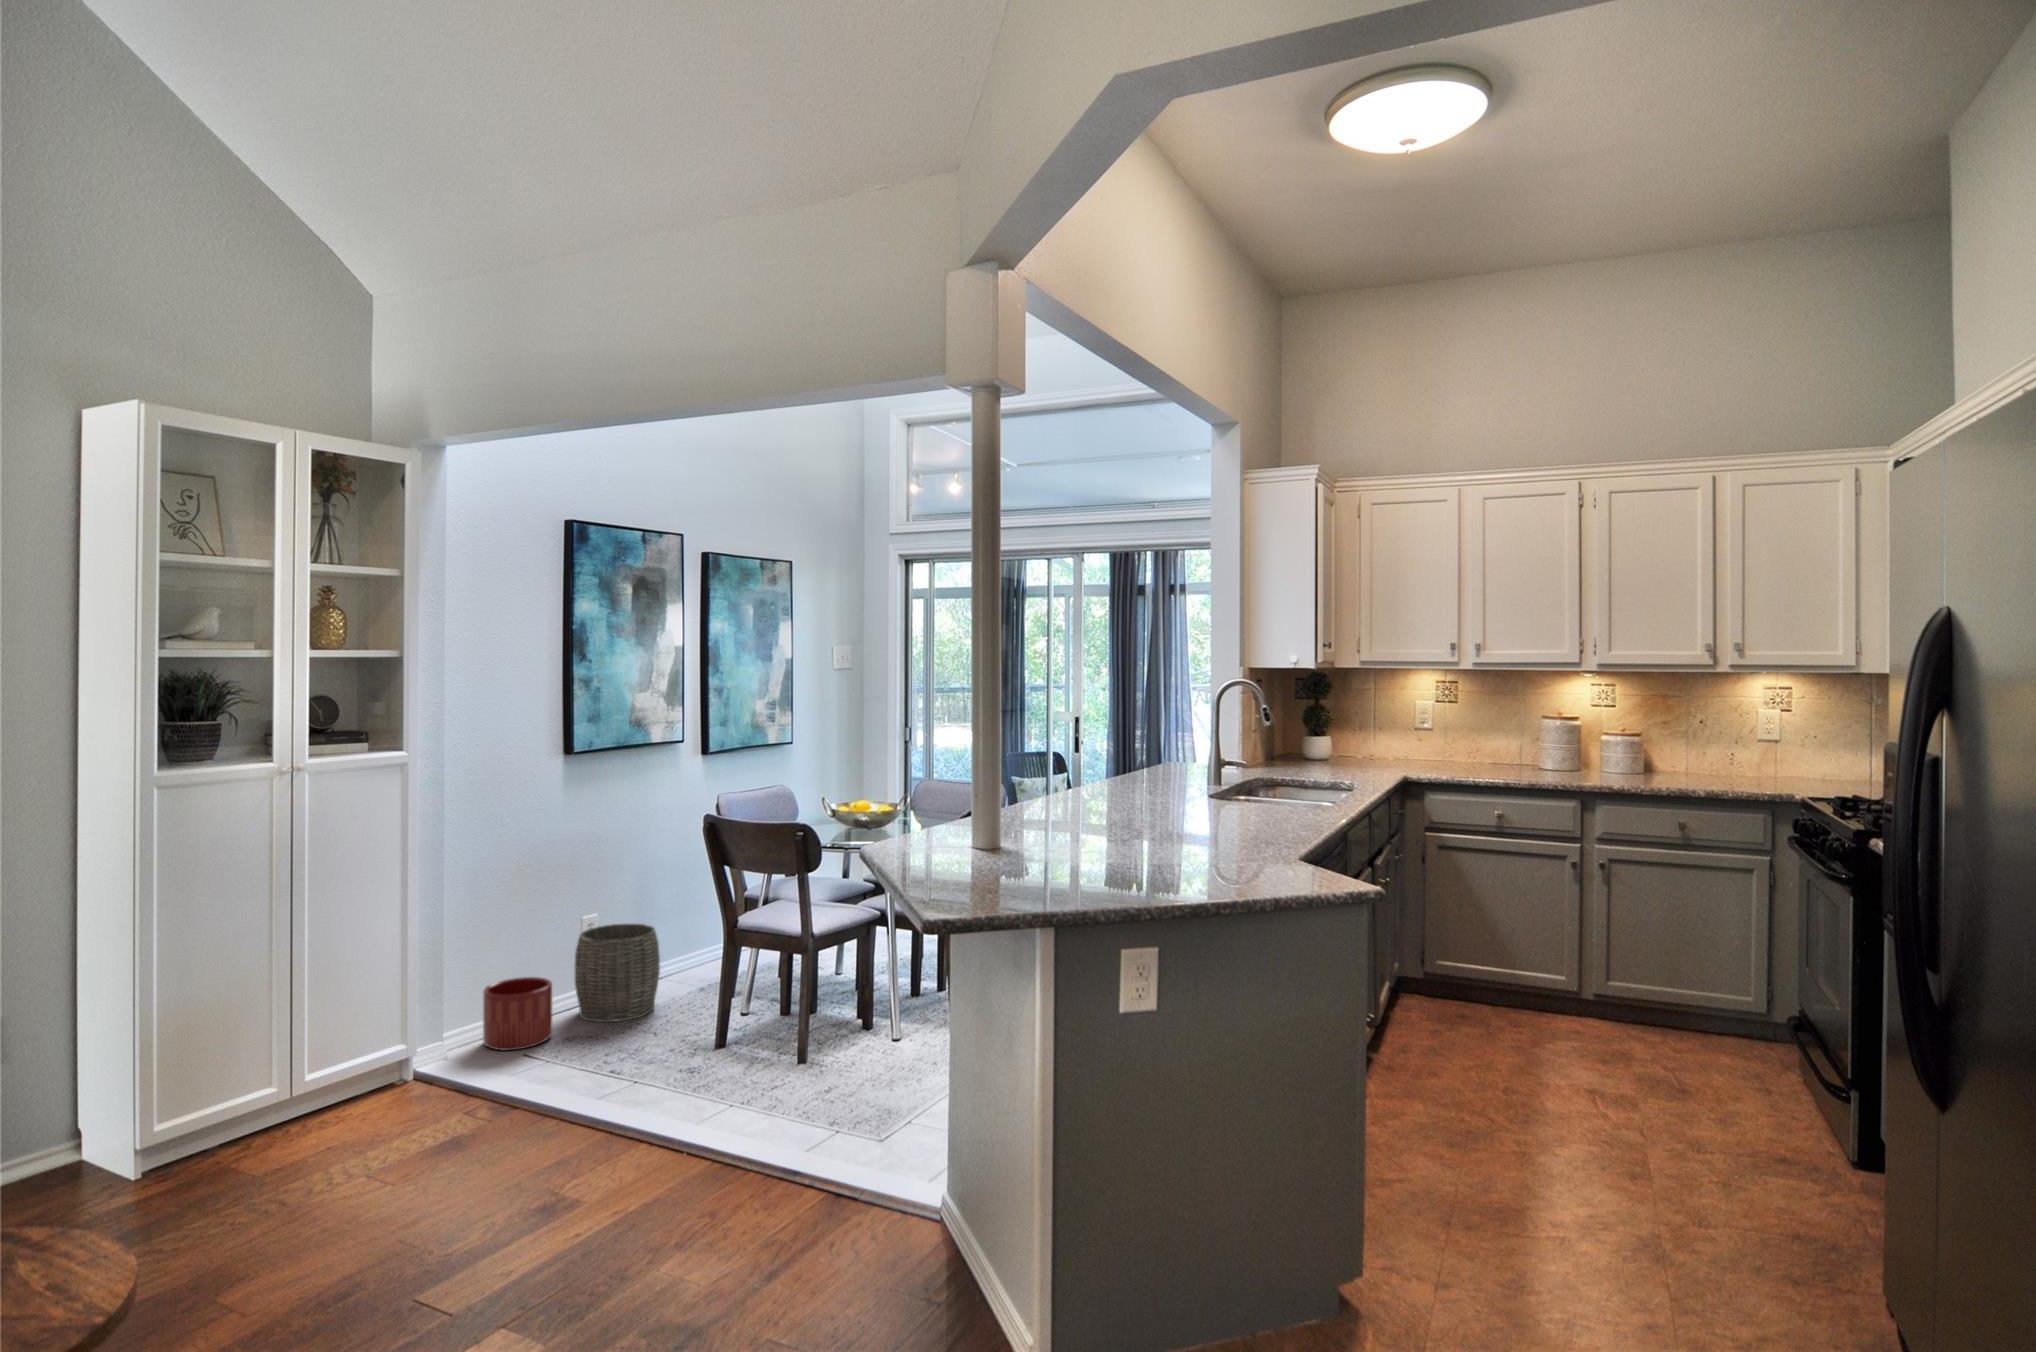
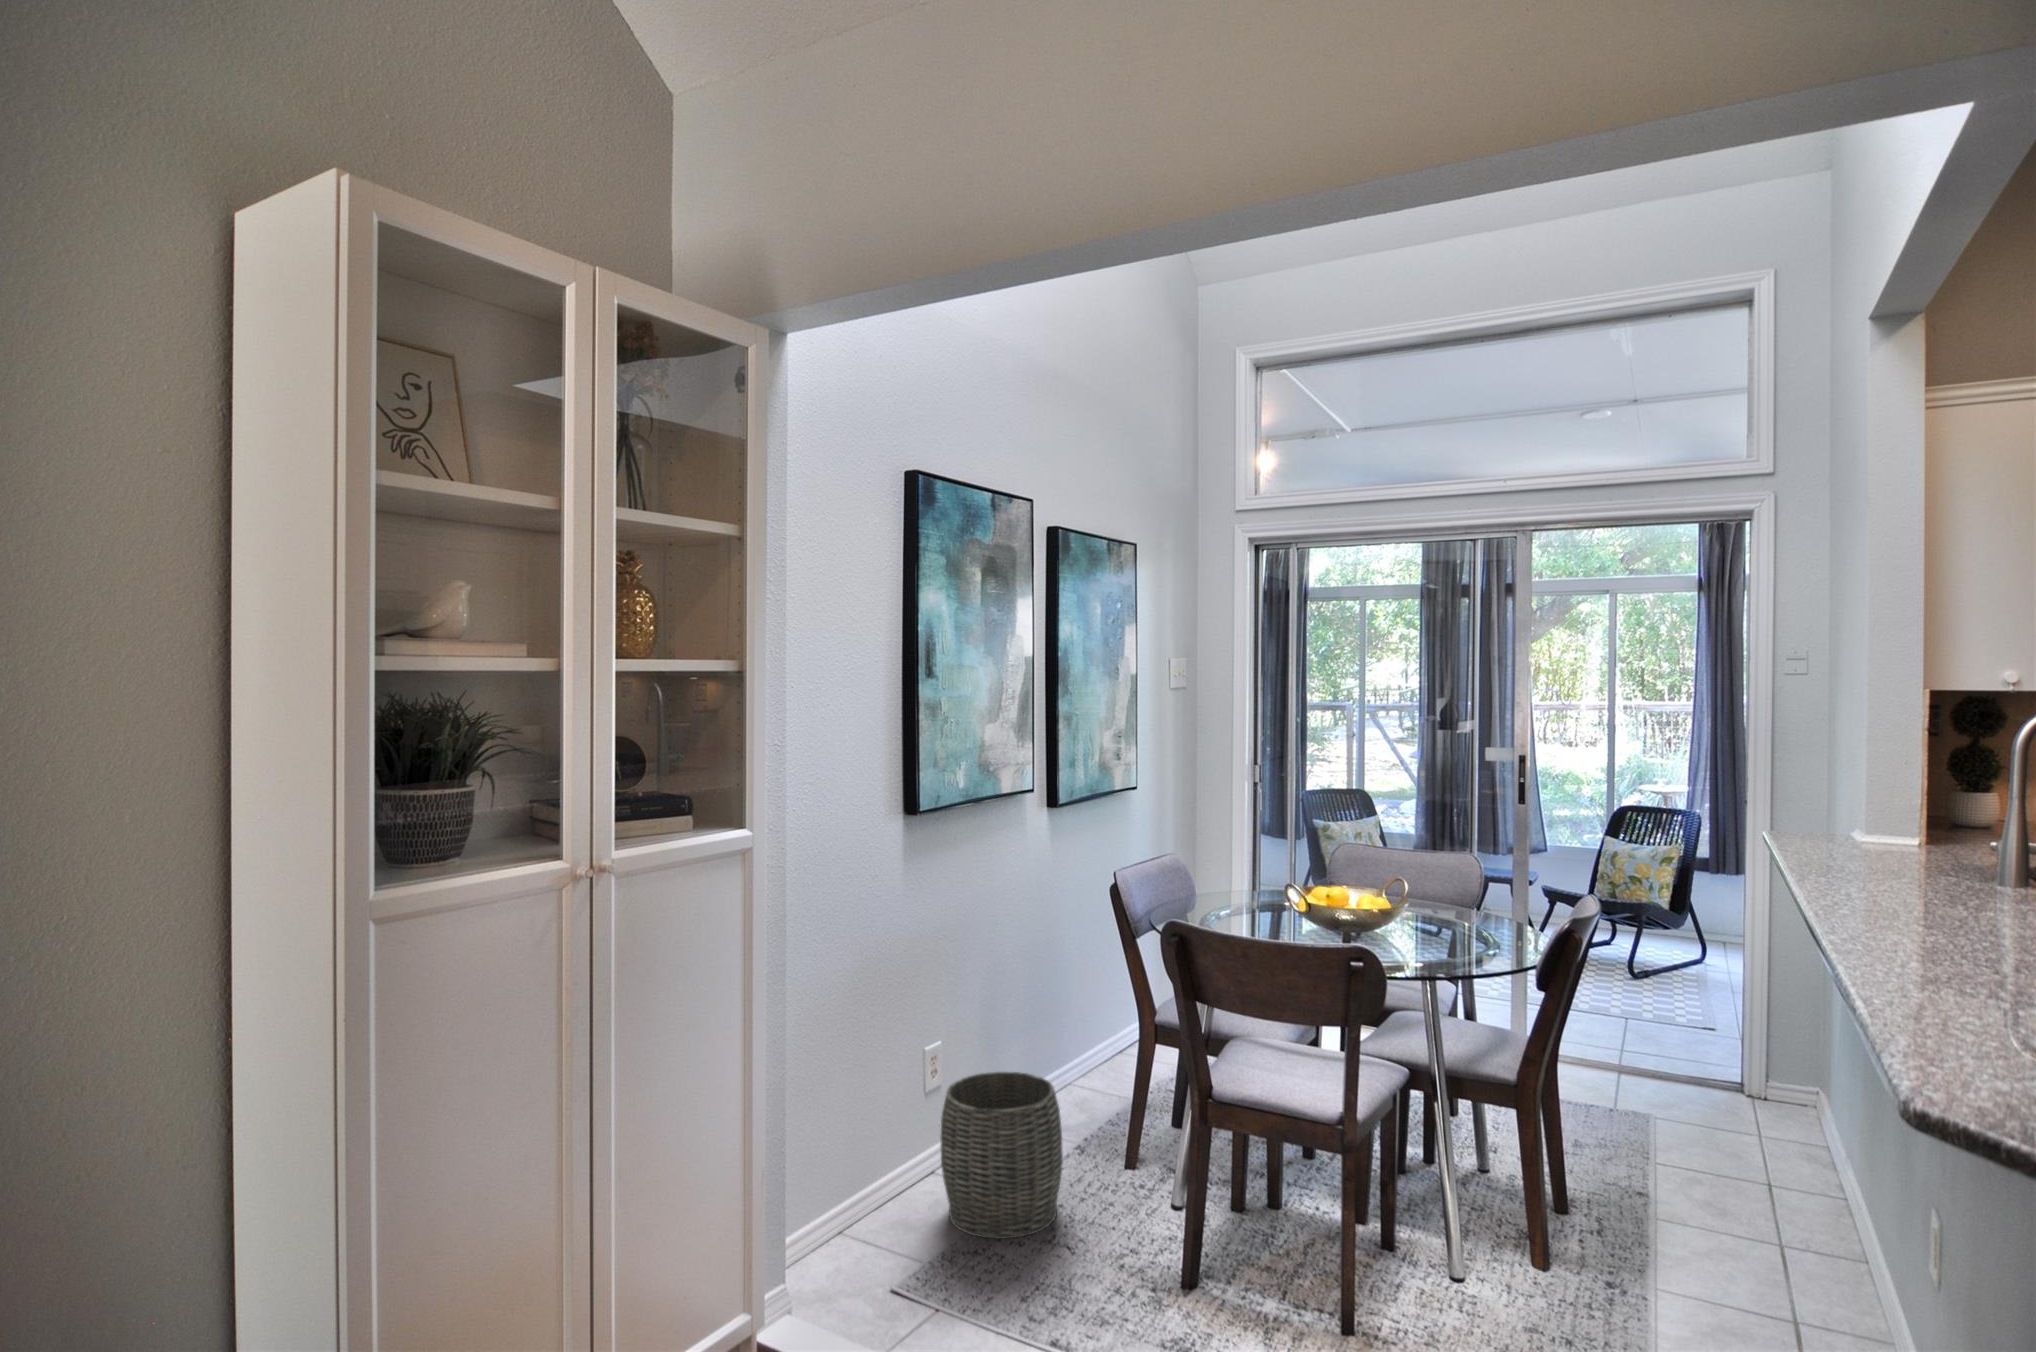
planter: present [483,977,552,1050] -> none [838,1174,940,1309]

